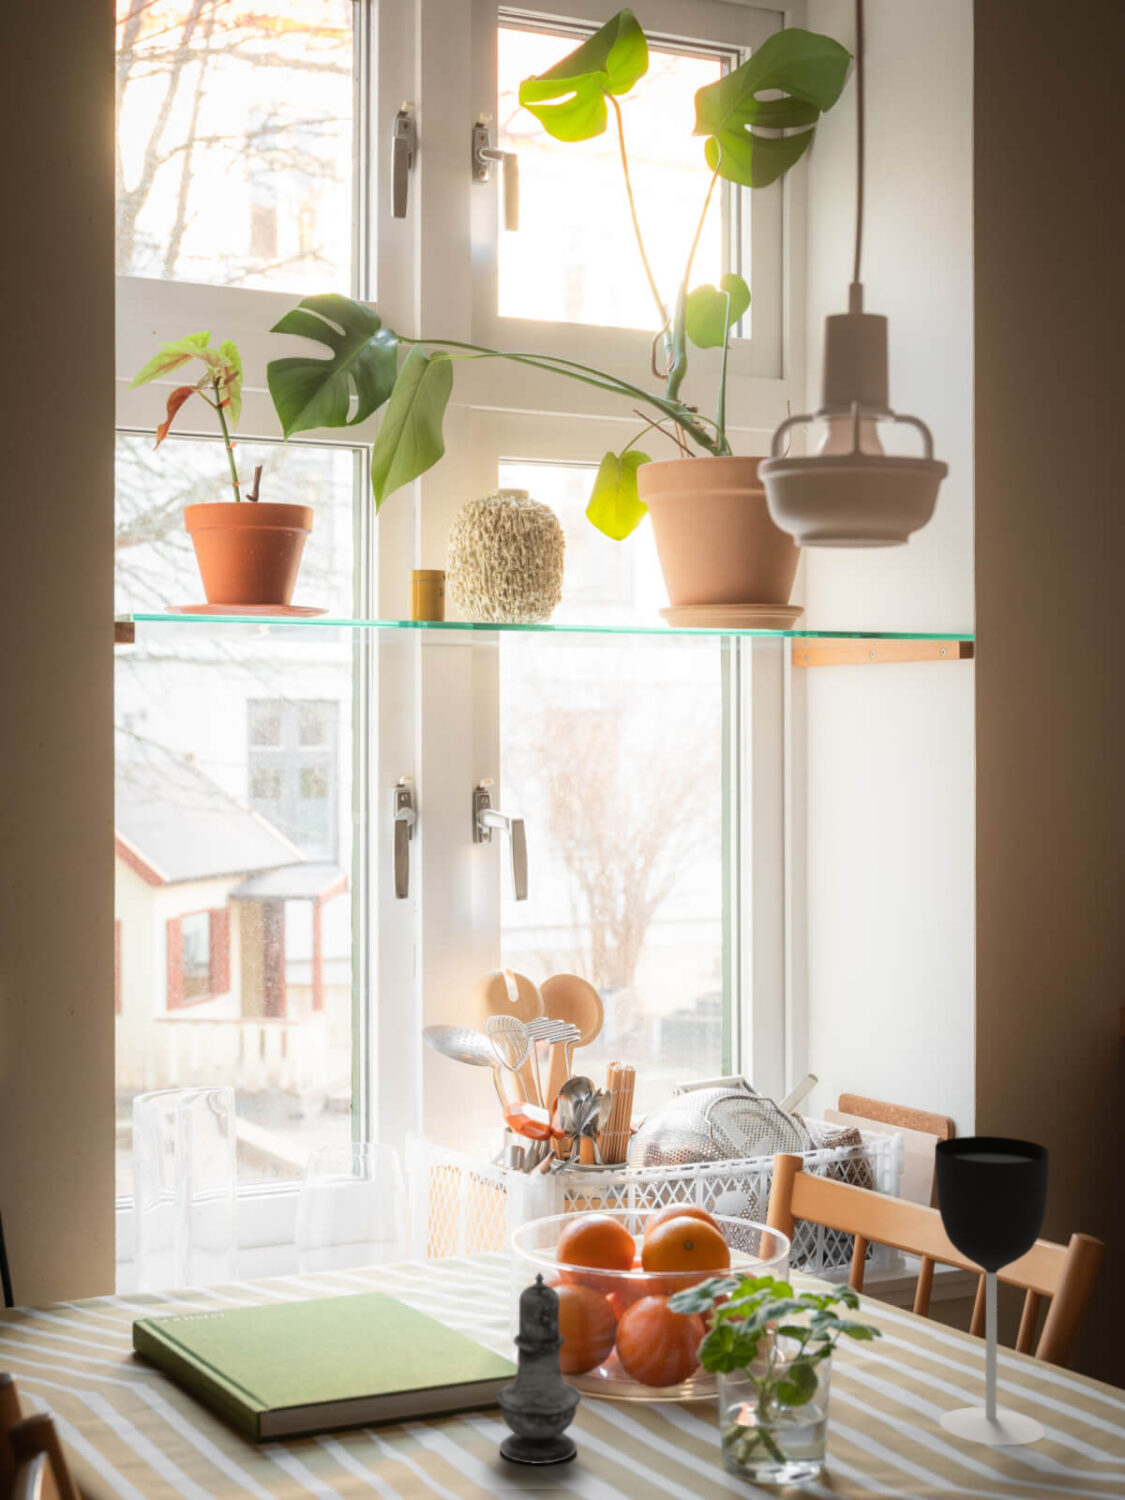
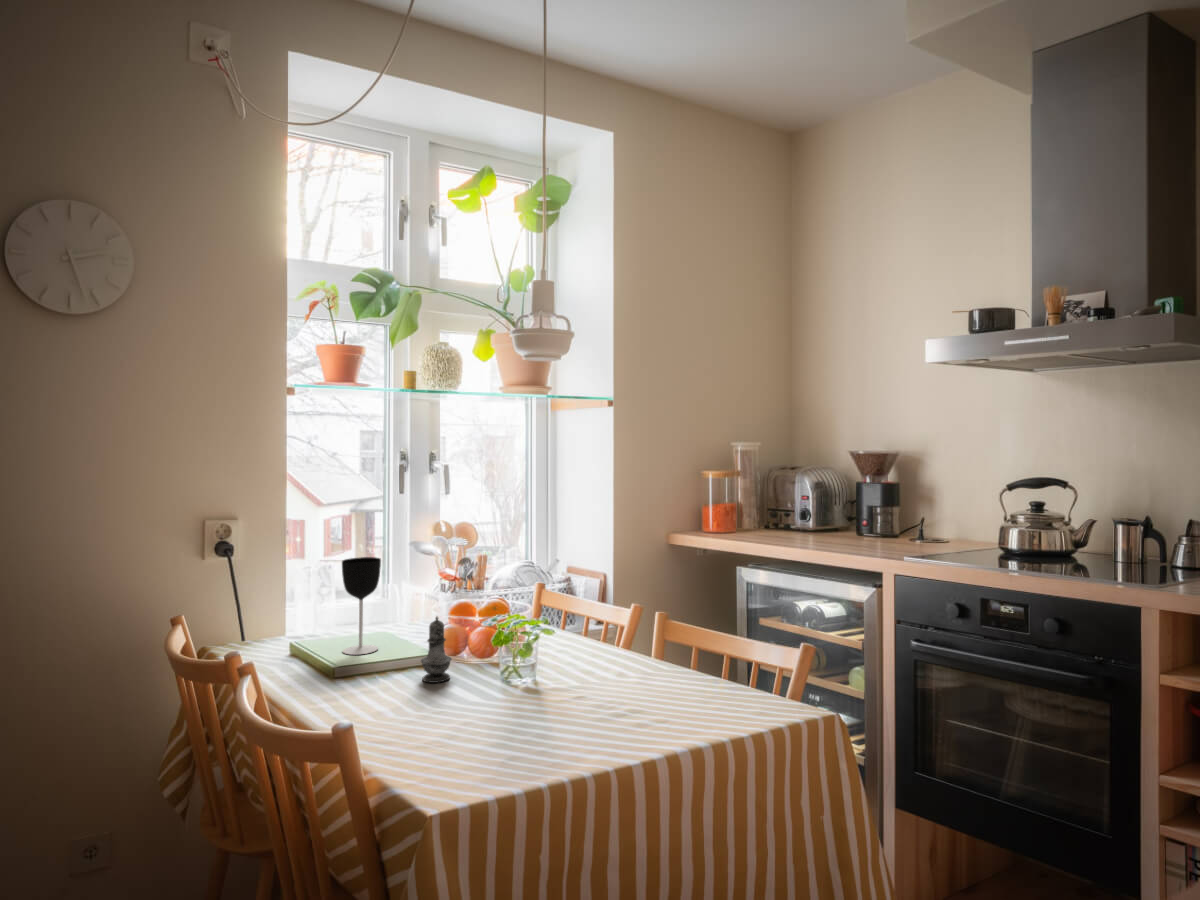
wine glass: present [935,1136,1049,1445] -> present [342,557,381,655]

